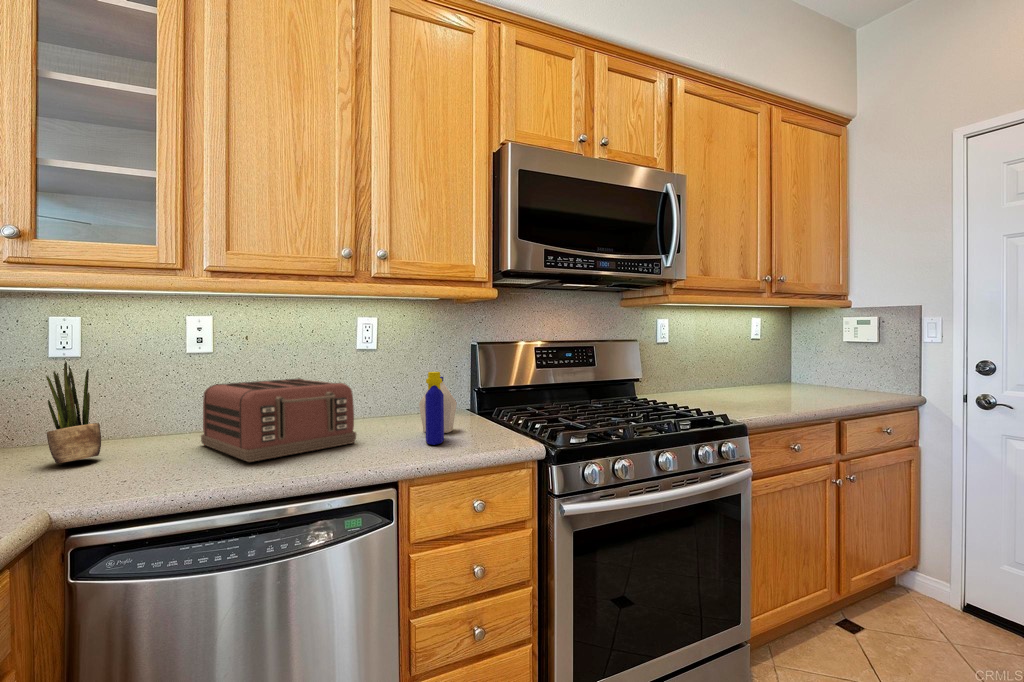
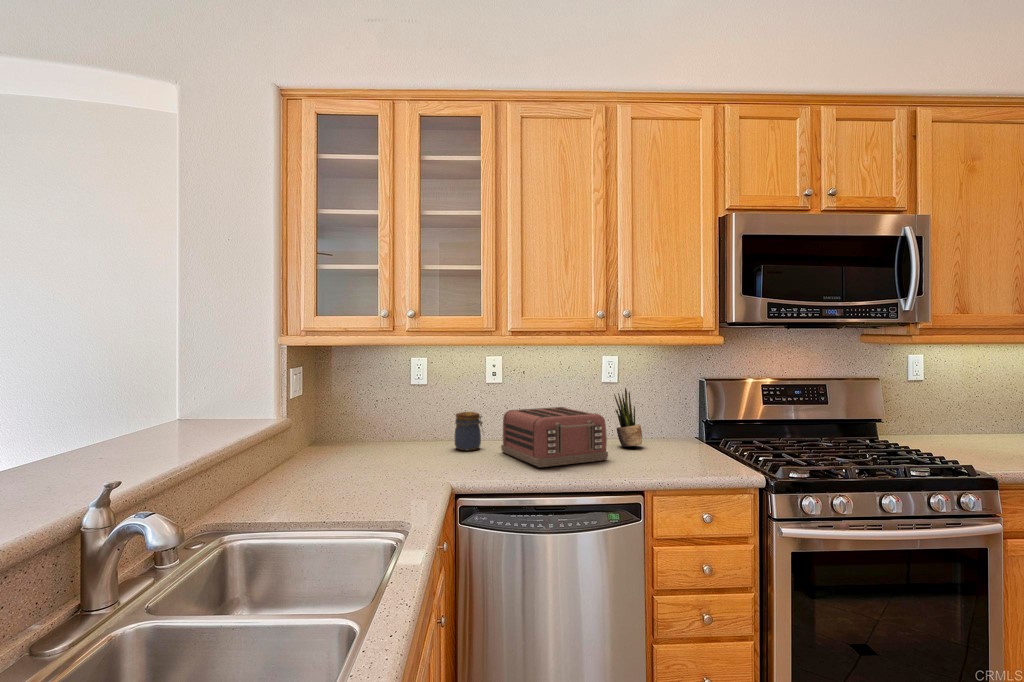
potted plant: present [46,362,101,463] -> present [614,388,642,447]
bottle: present [419,372,457,445] -> none [655,409,687,467]
jar: none [124,391,176,447] -> present [455,412,483,450]

